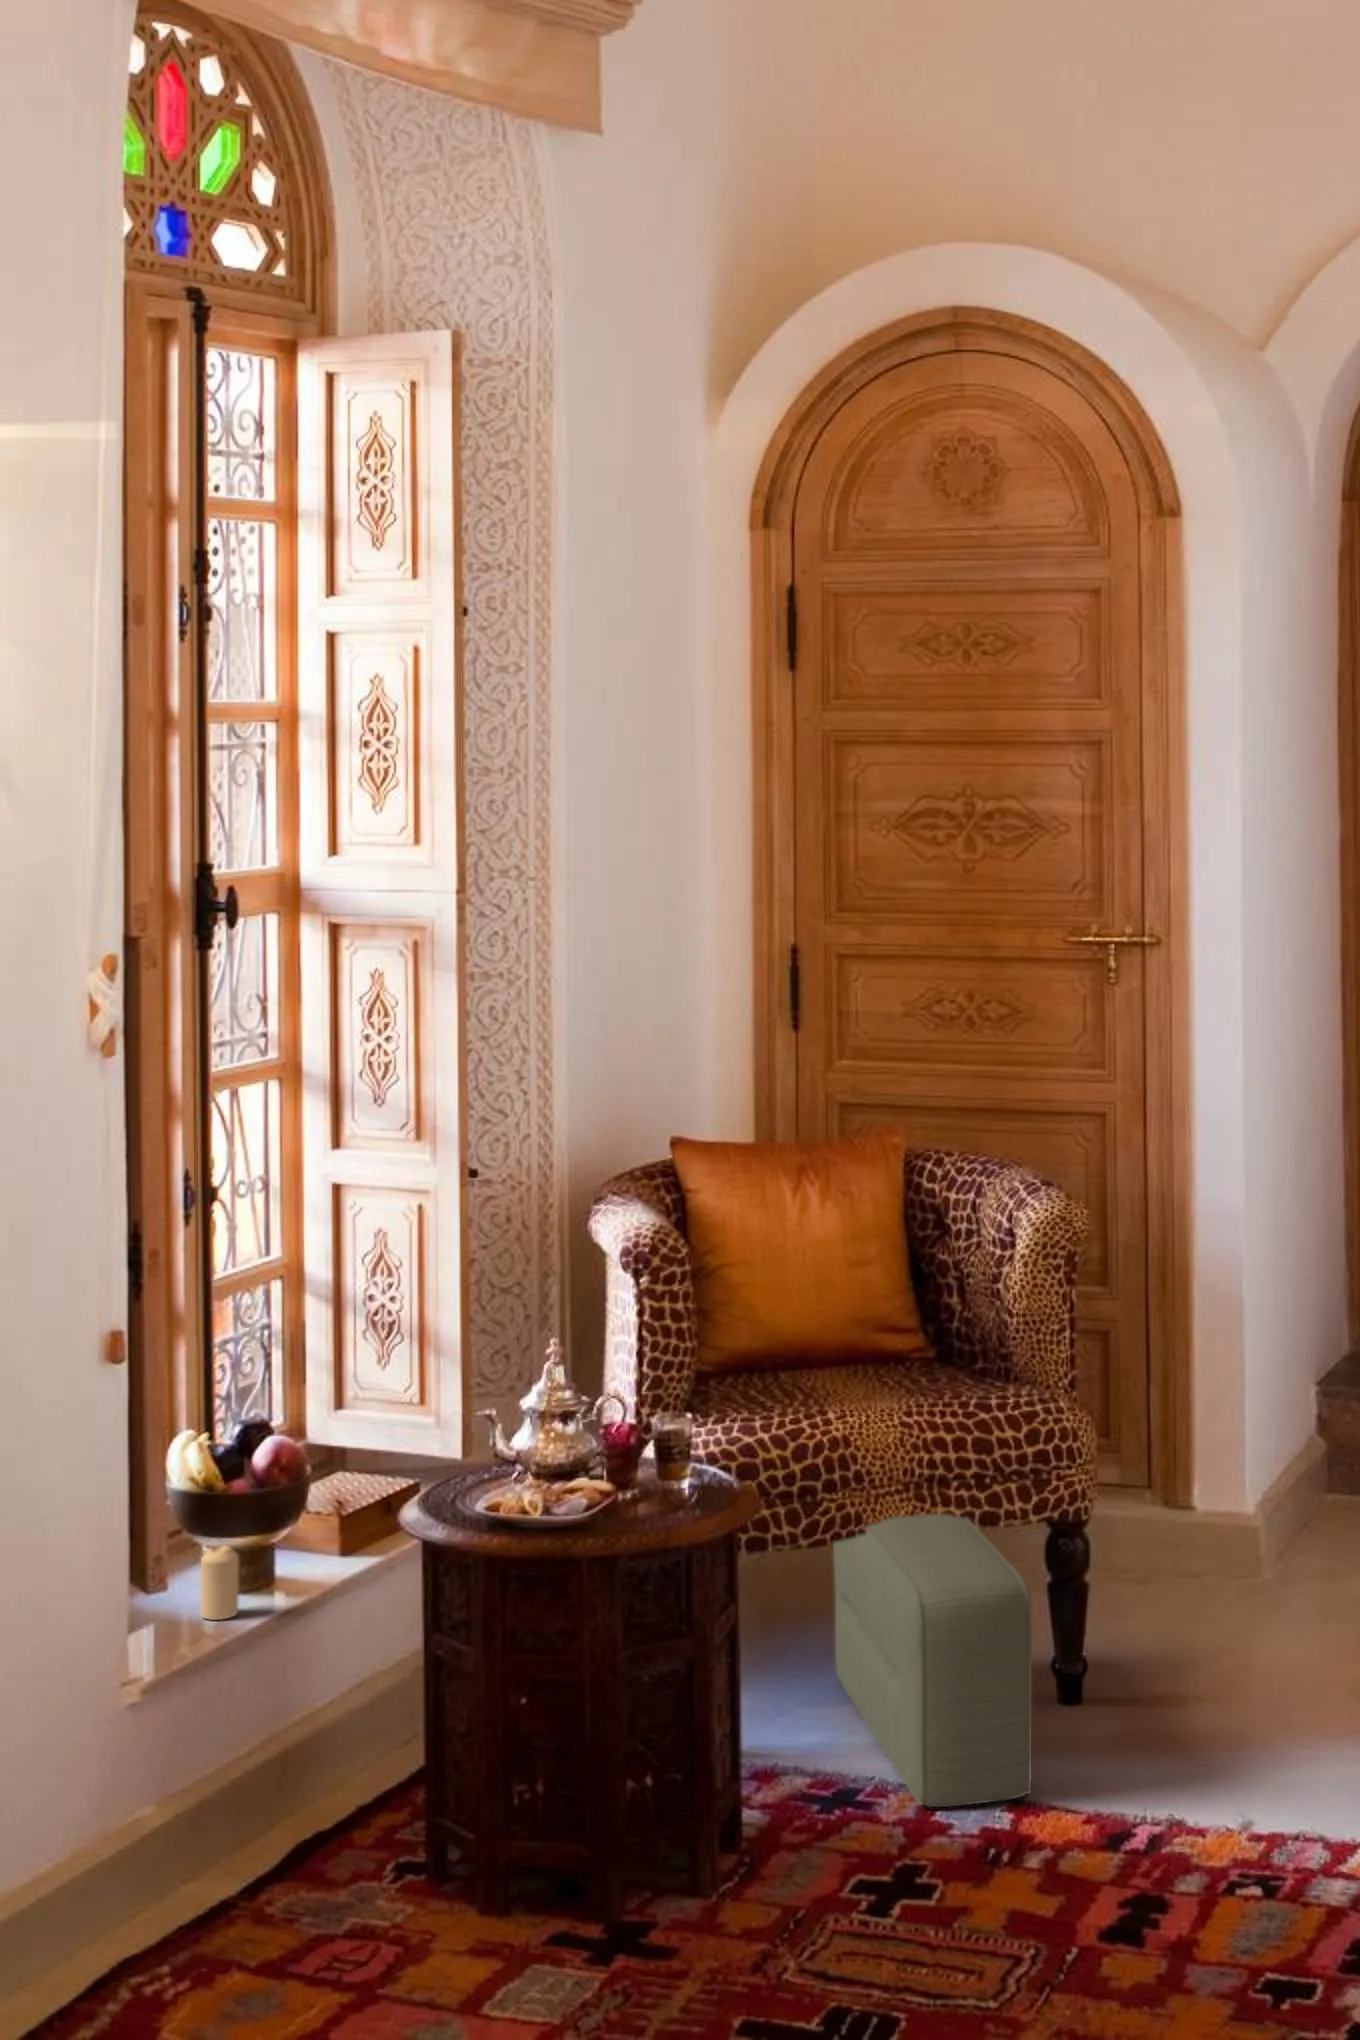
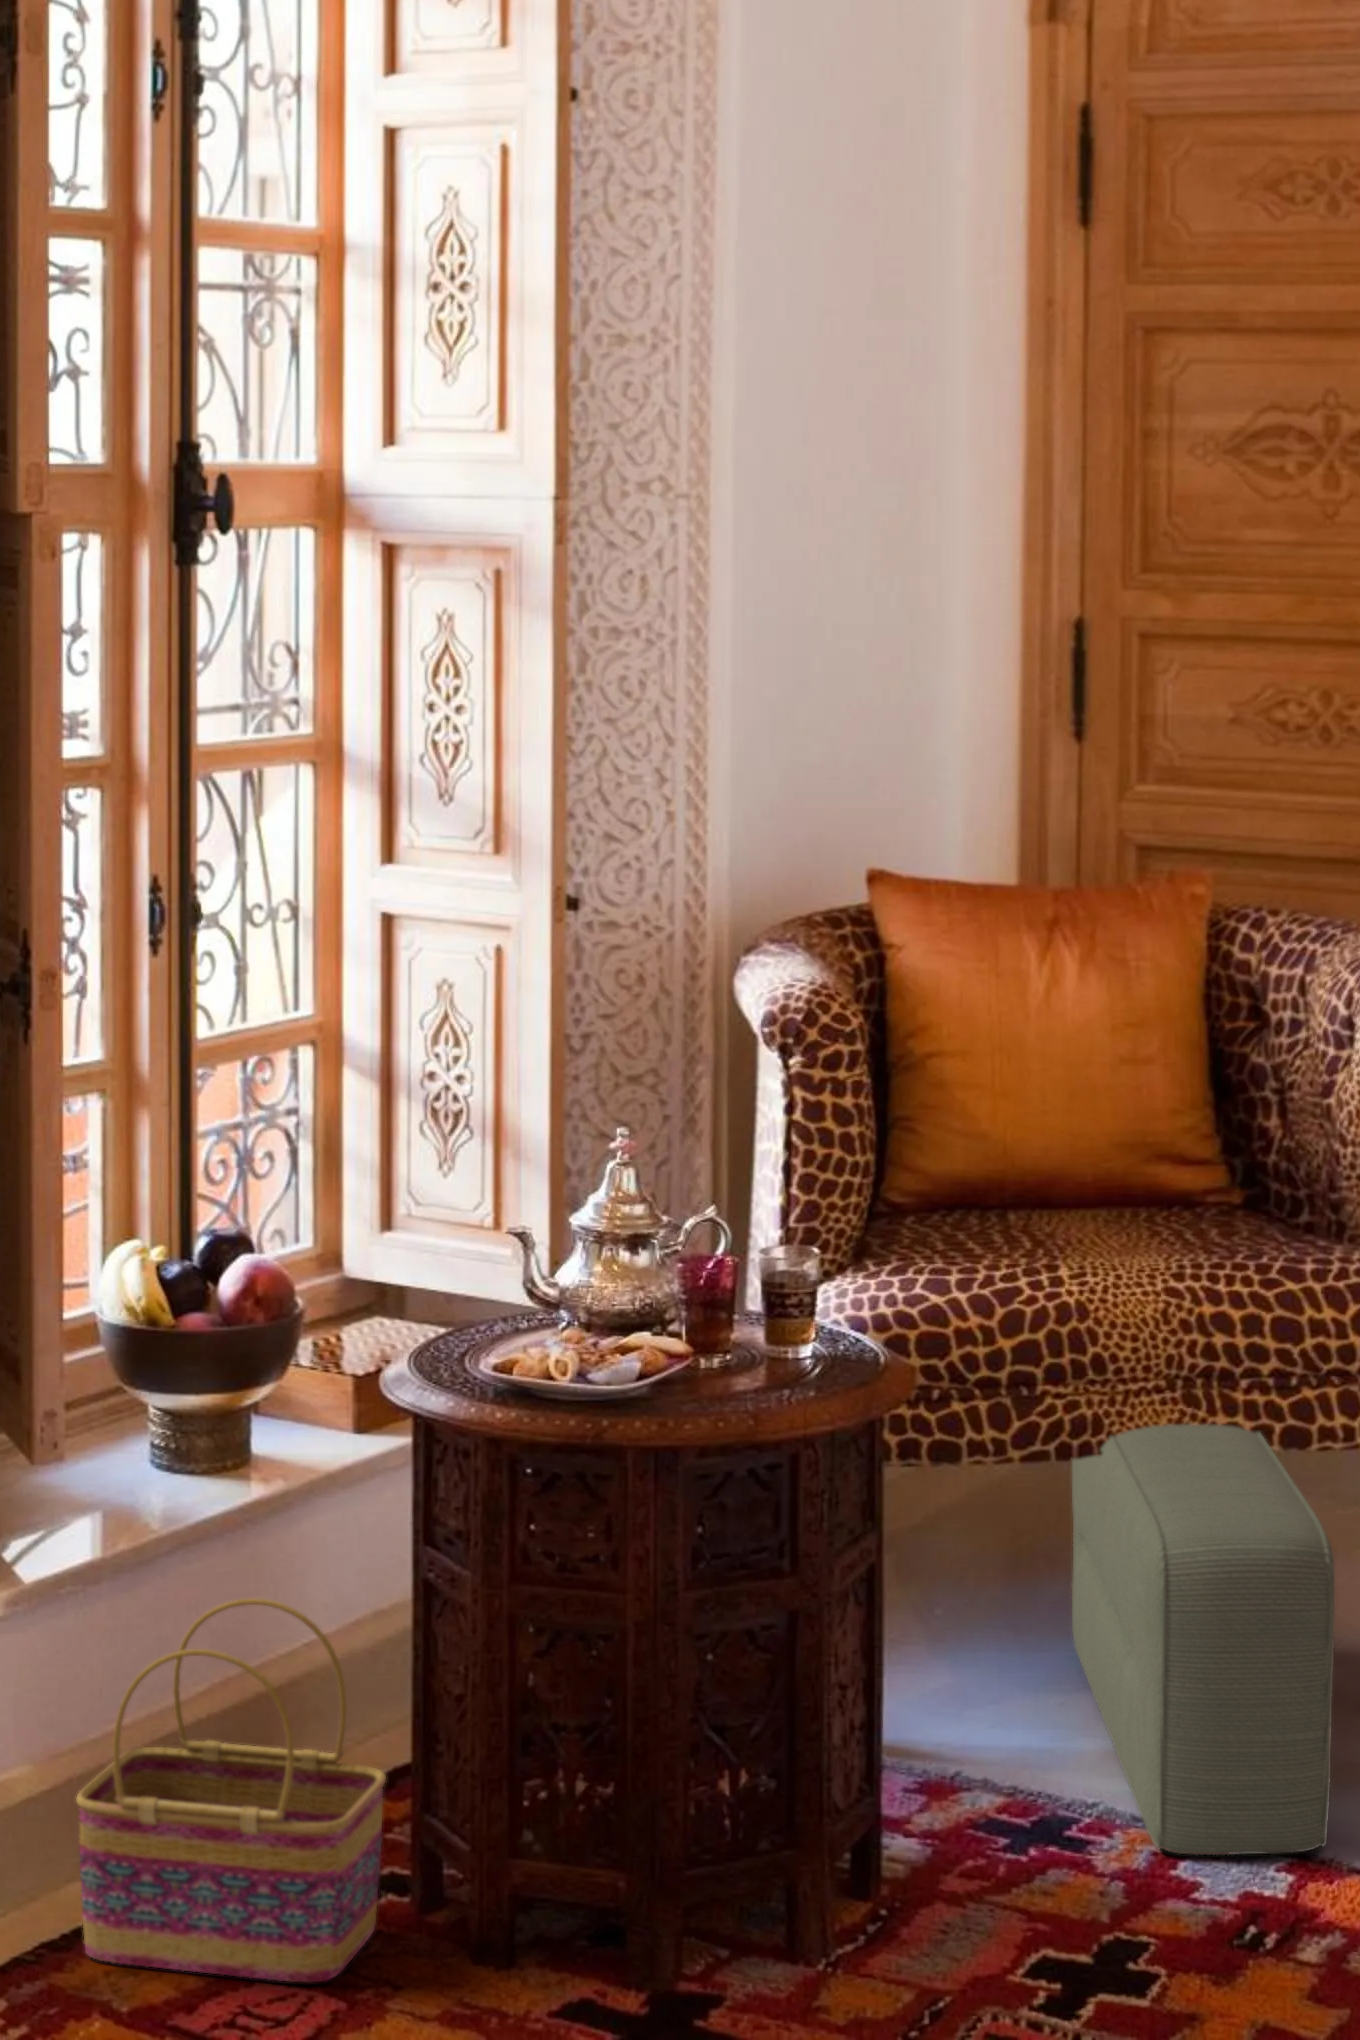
candle: present [201,1545,239,1620] -> none [134,1393,188,1498]
basket: none [205,1682,416,1944] -> present [76,1599,386,1982]

